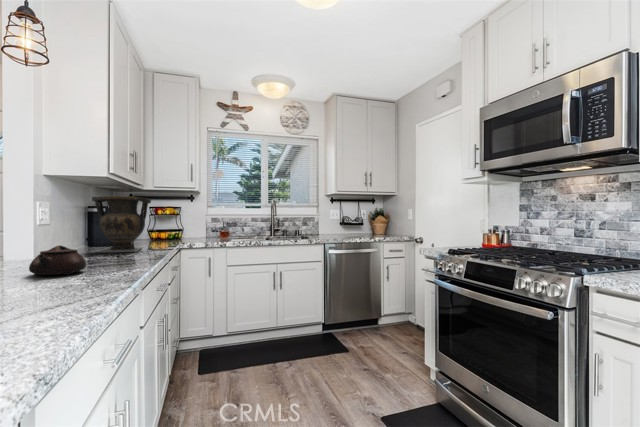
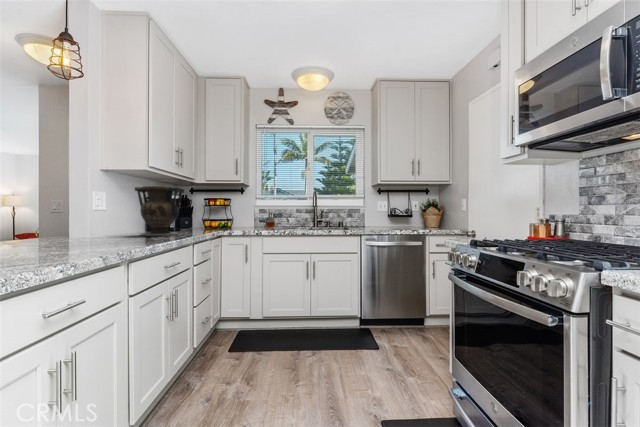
teapot: present [29,245,86,275] -> none [46,224,94,248]

